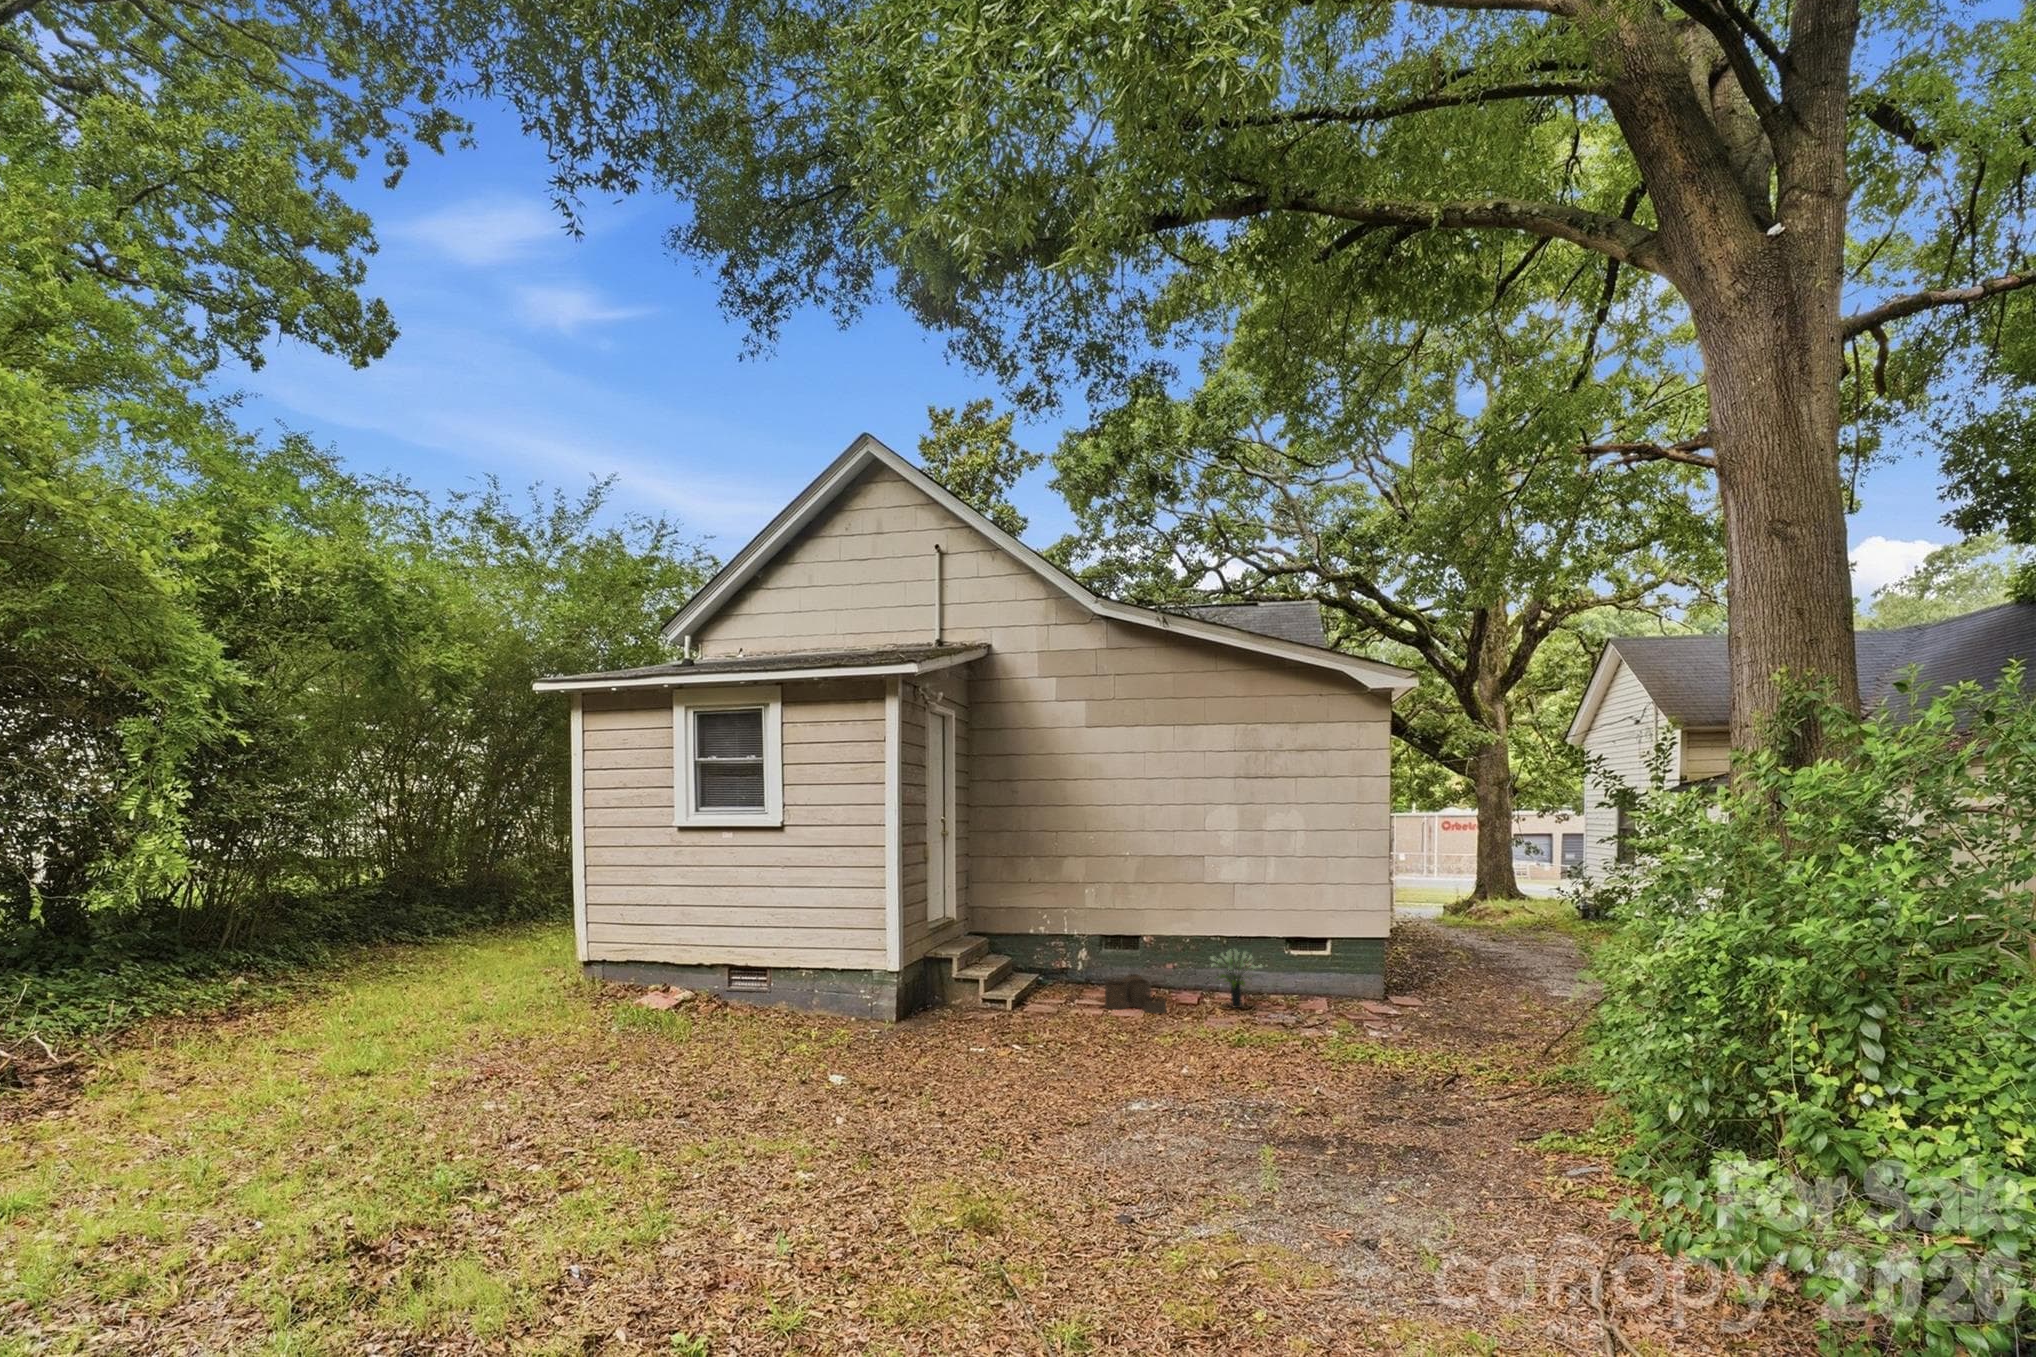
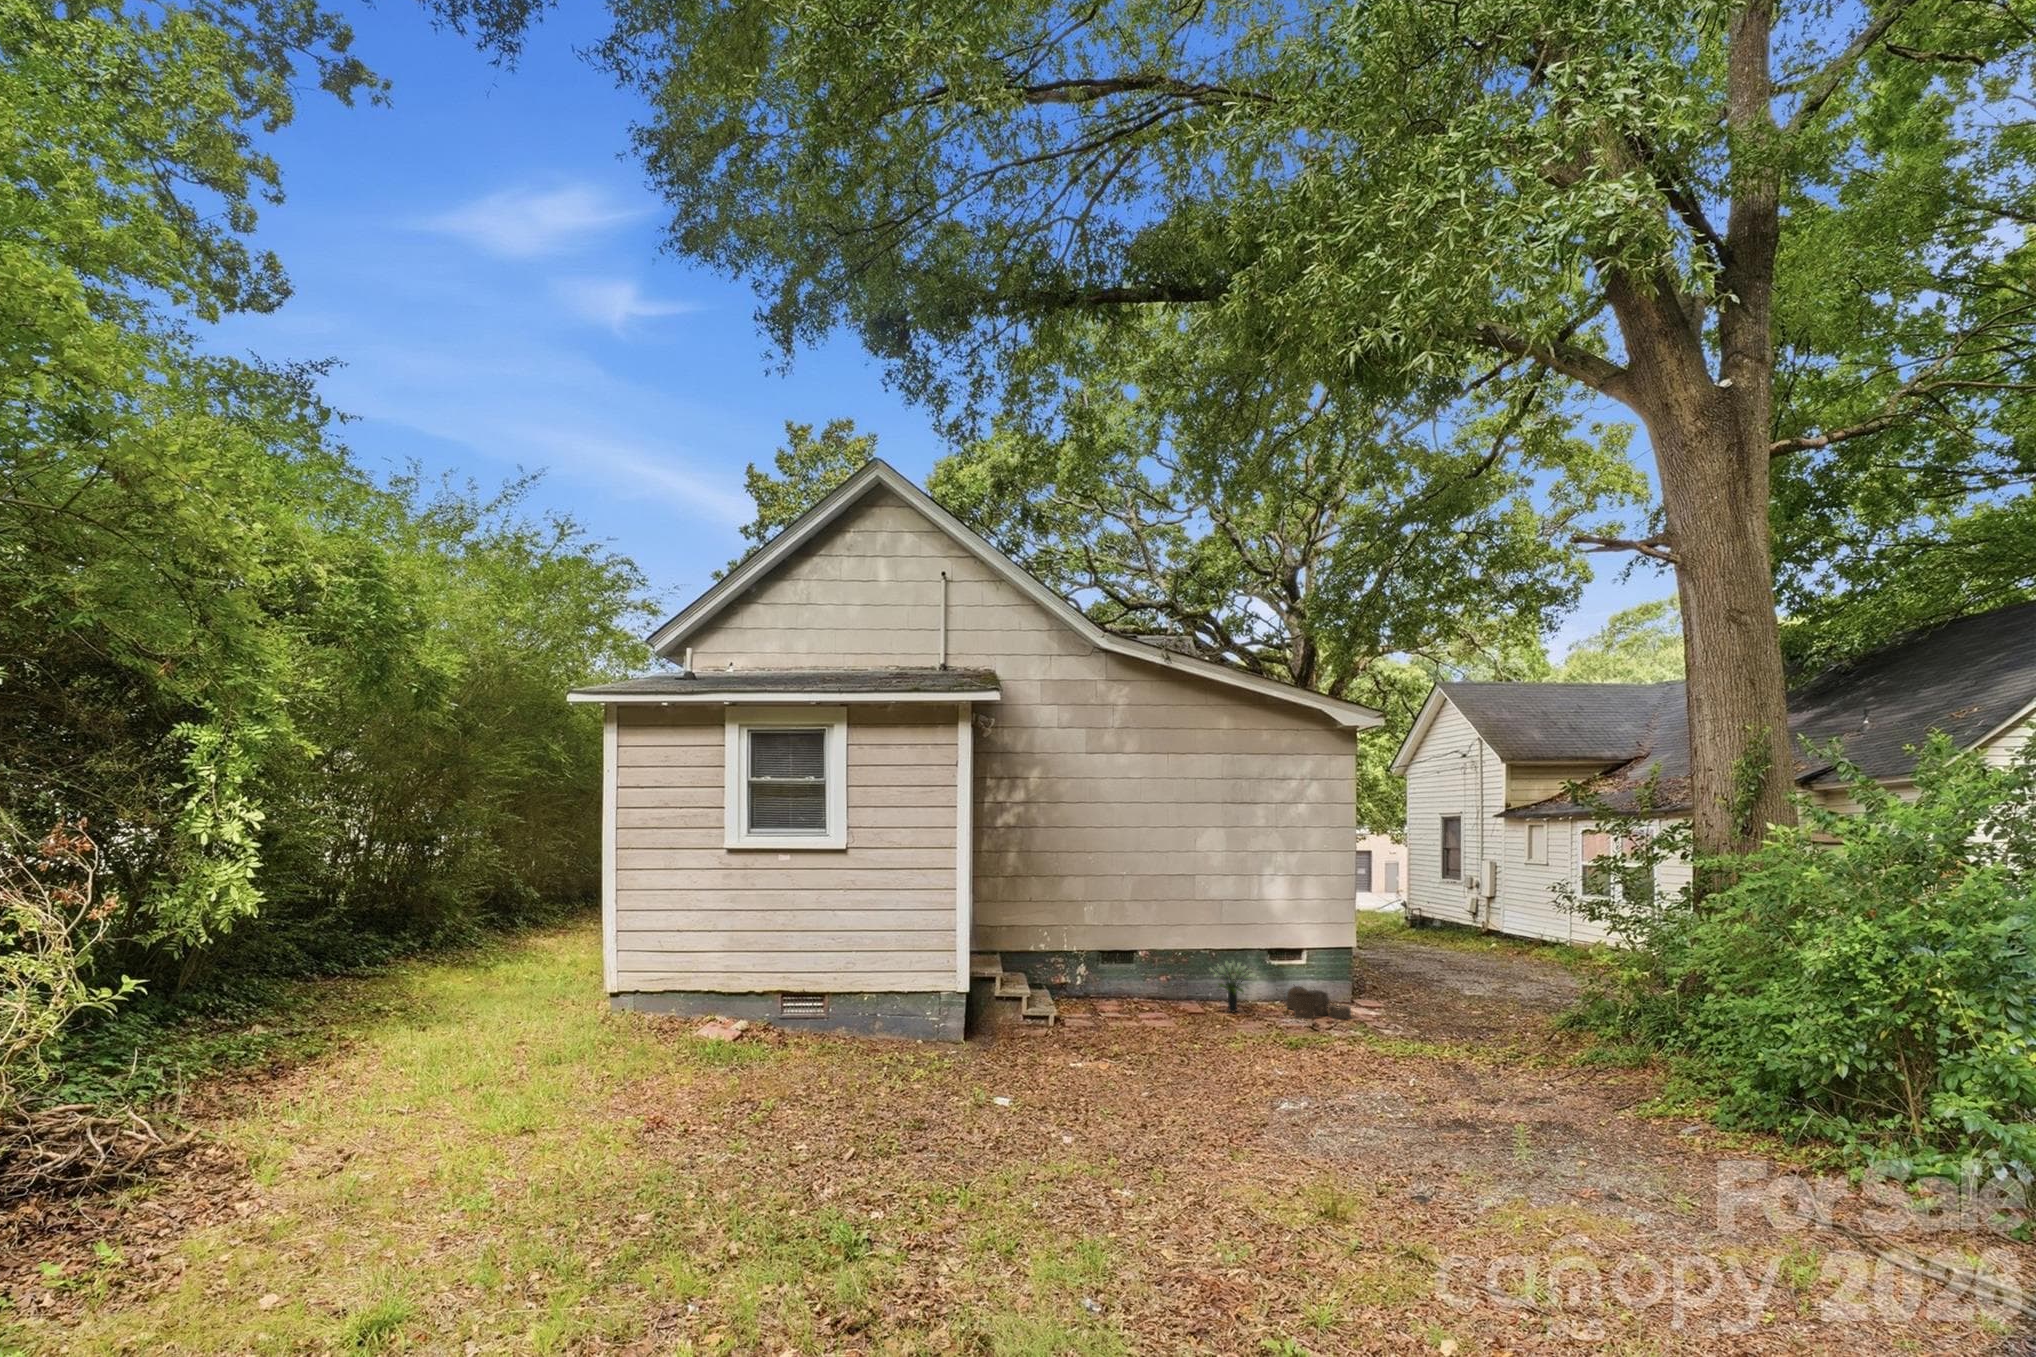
woven basket: present [1105,974,1166,1014] -> present [1287,985,1351,1020]

